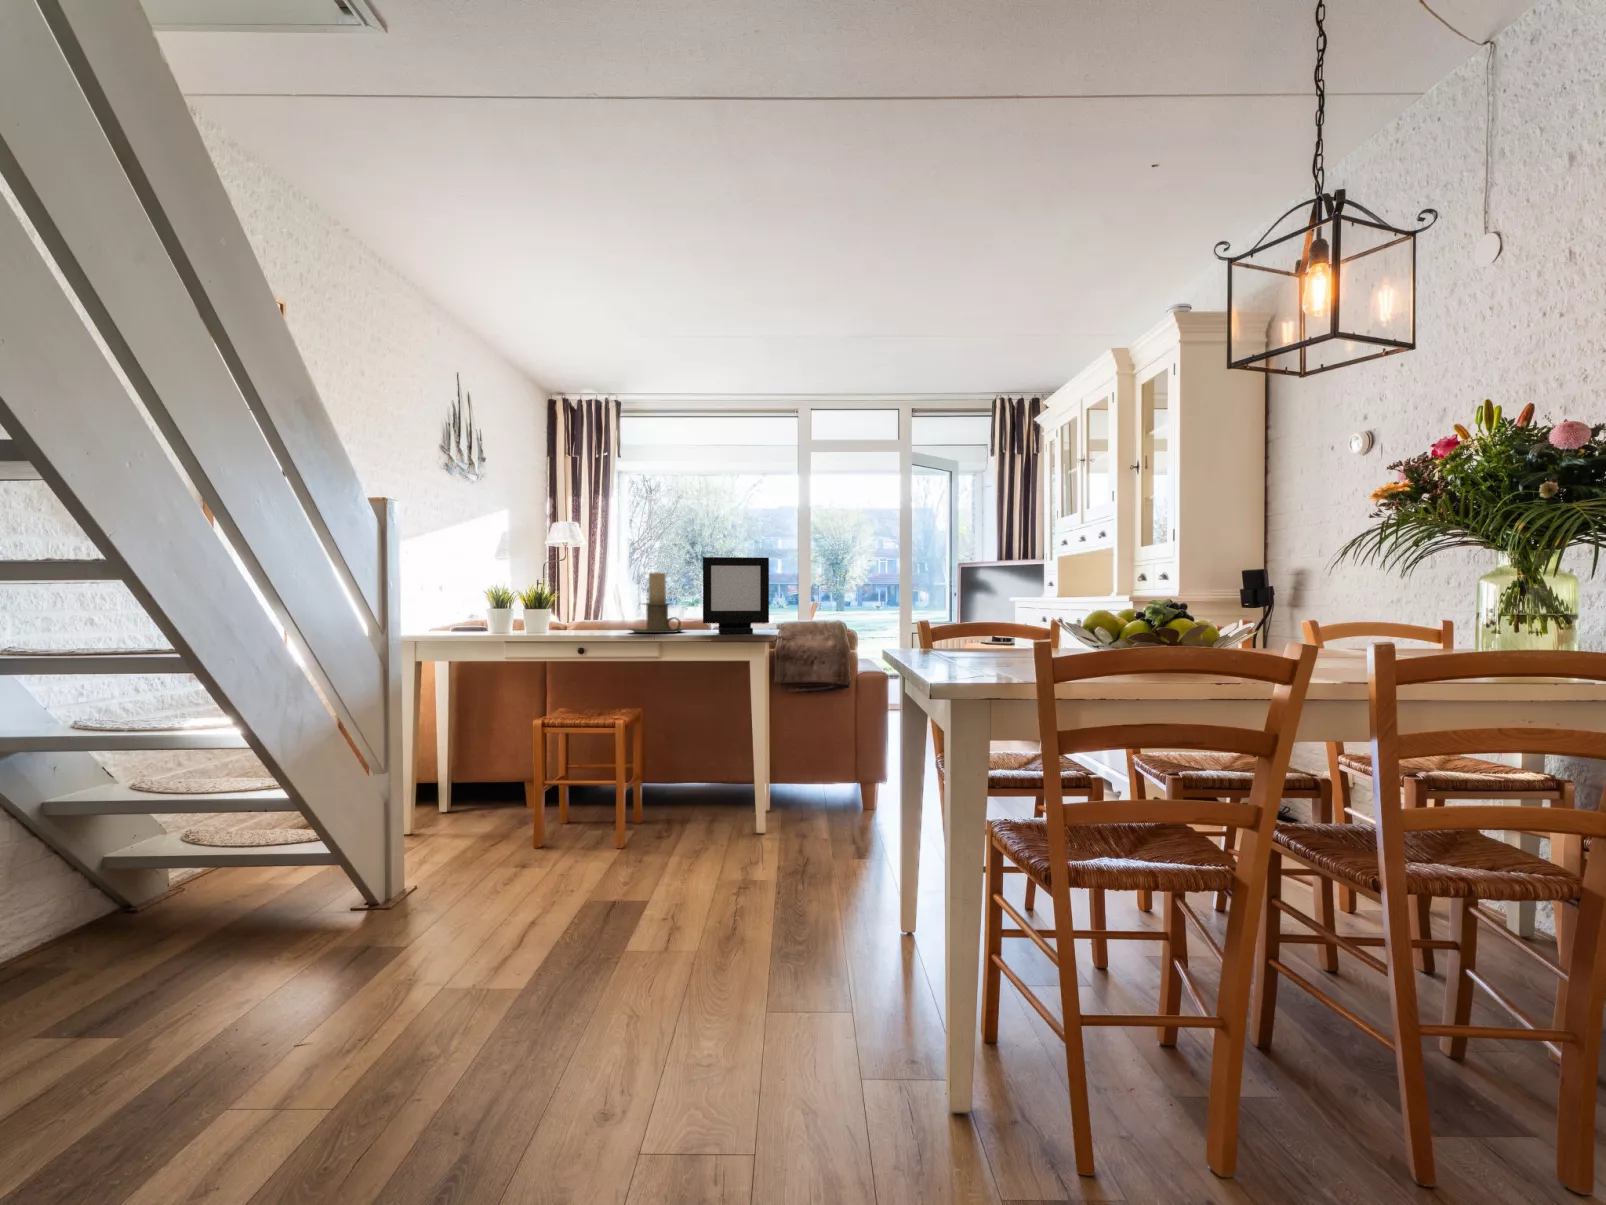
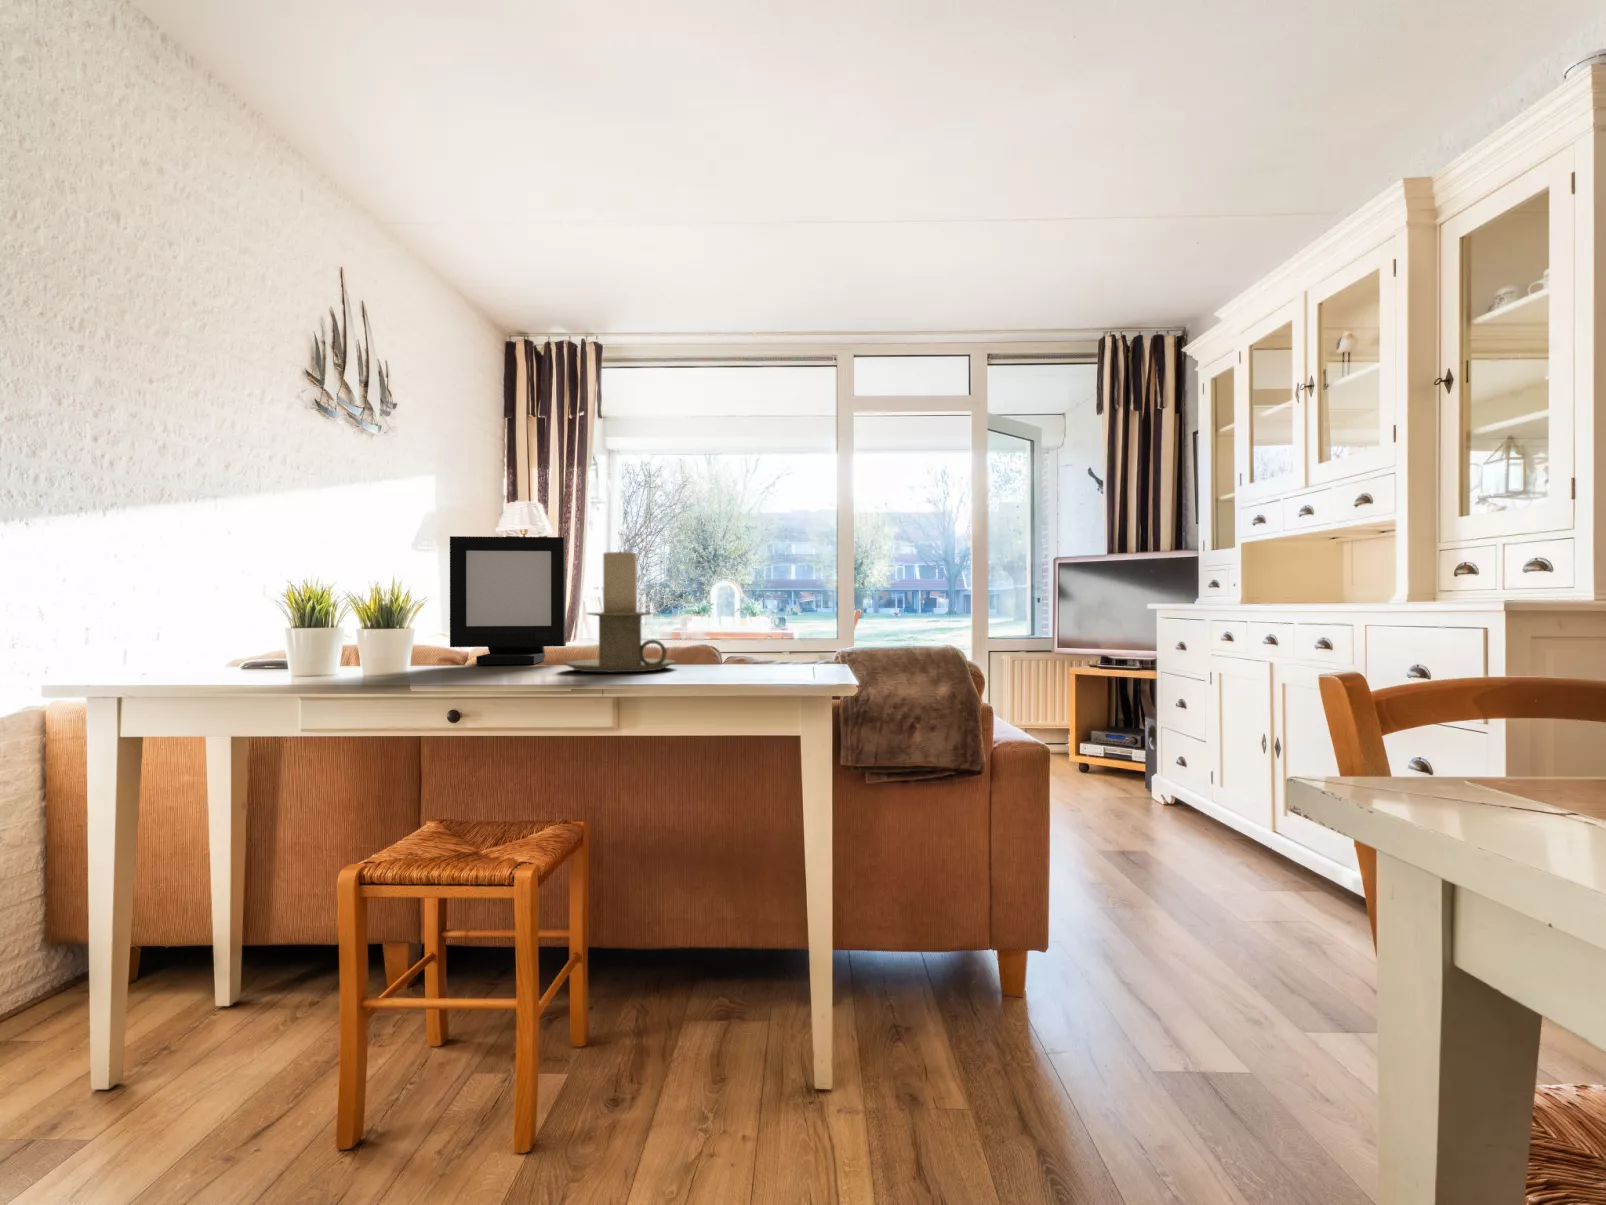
picture frame: present [703,557,769,634] -> present [450,536,566,665]

